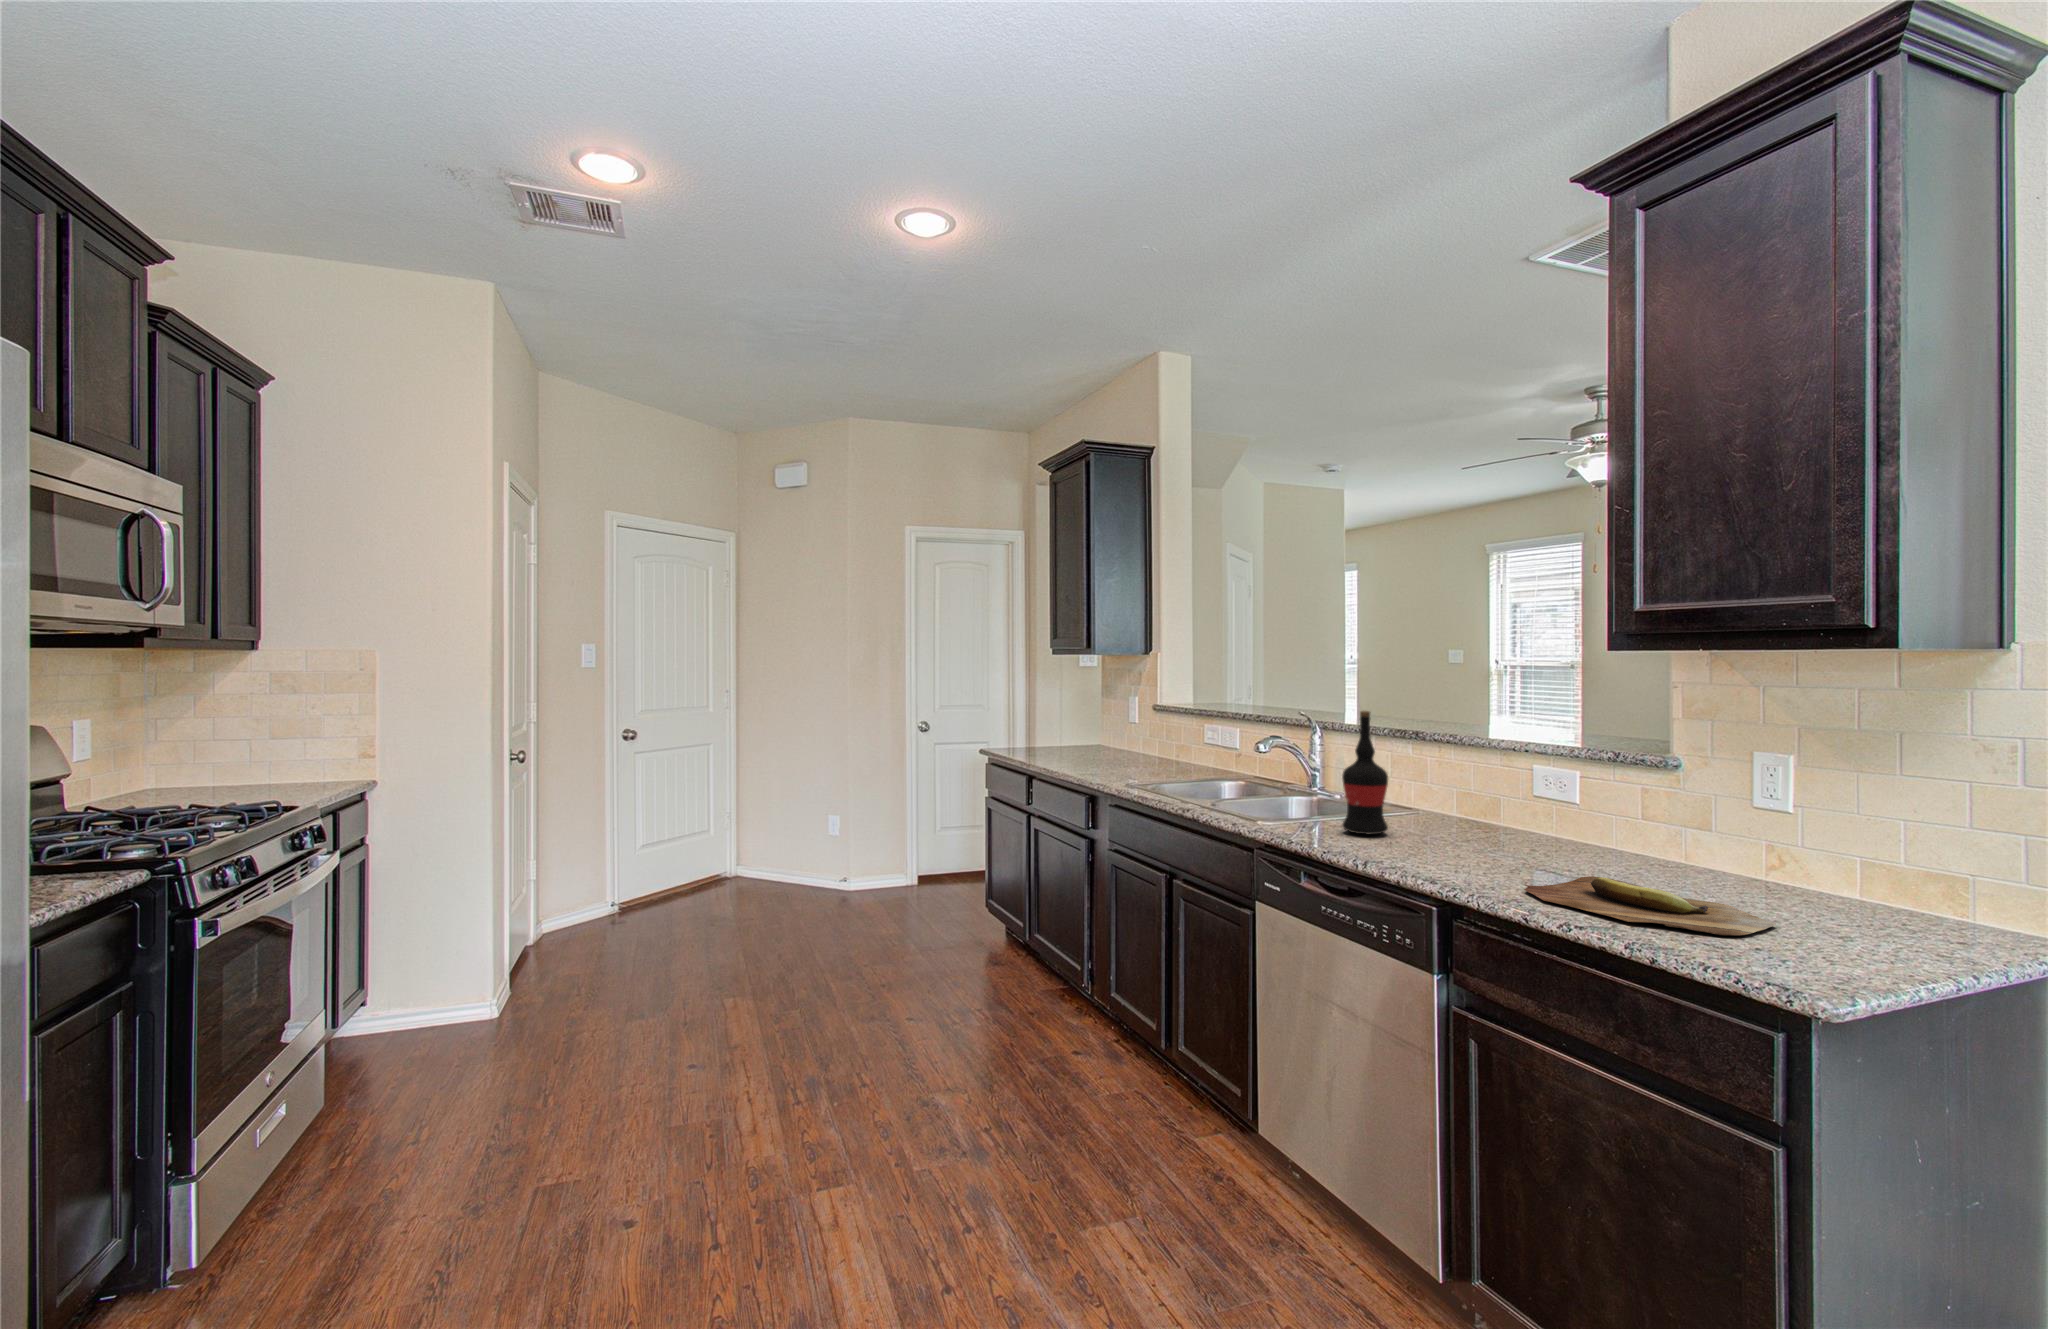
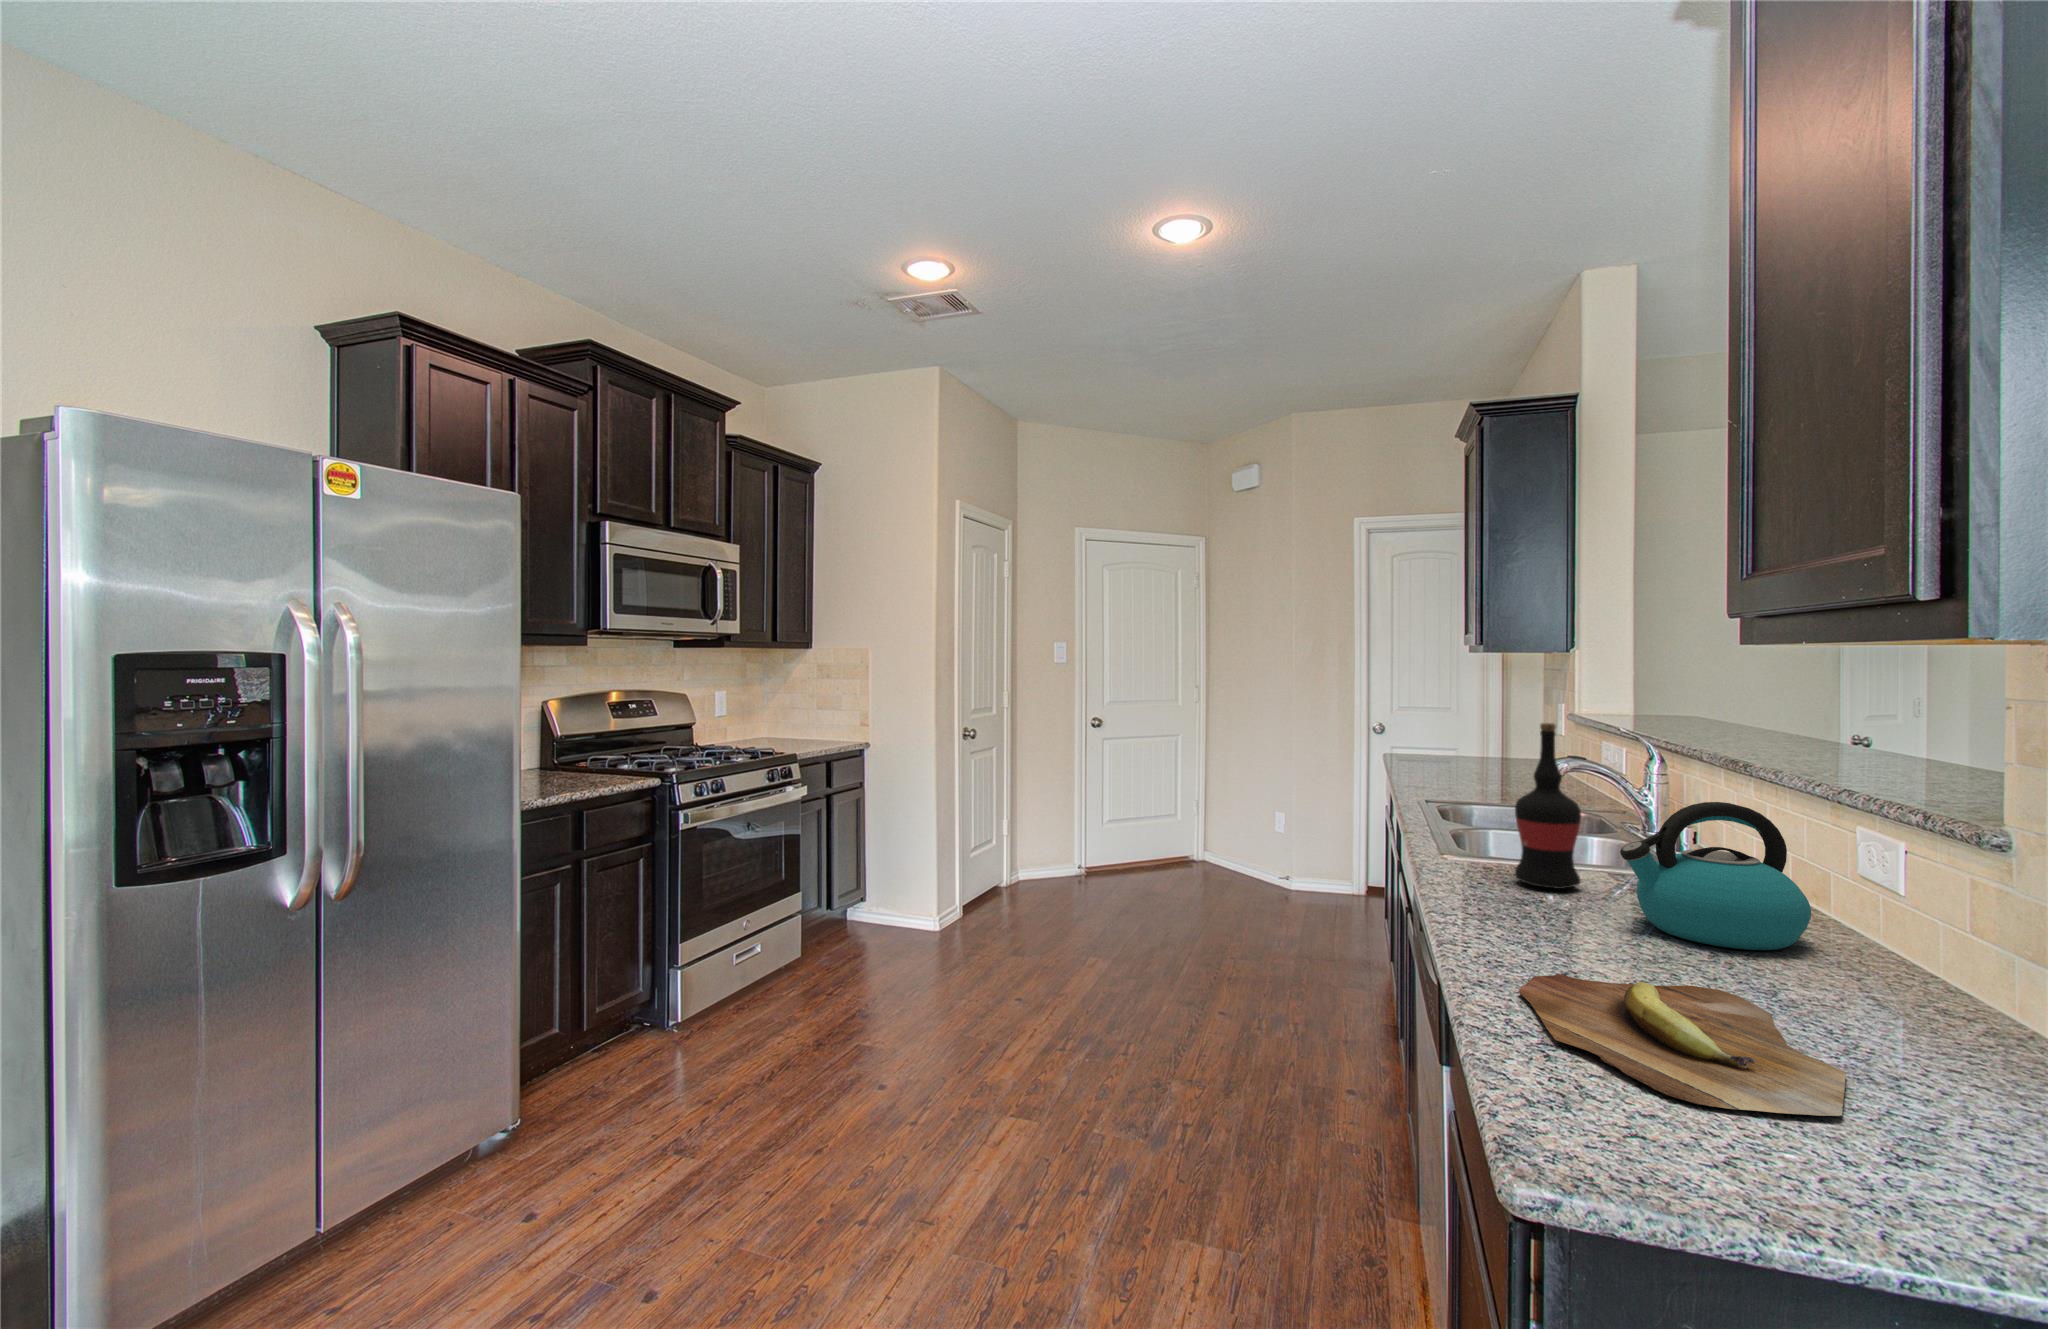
kettle: none [1453,758,1556,853] -> present [1620,802,1811,950]

